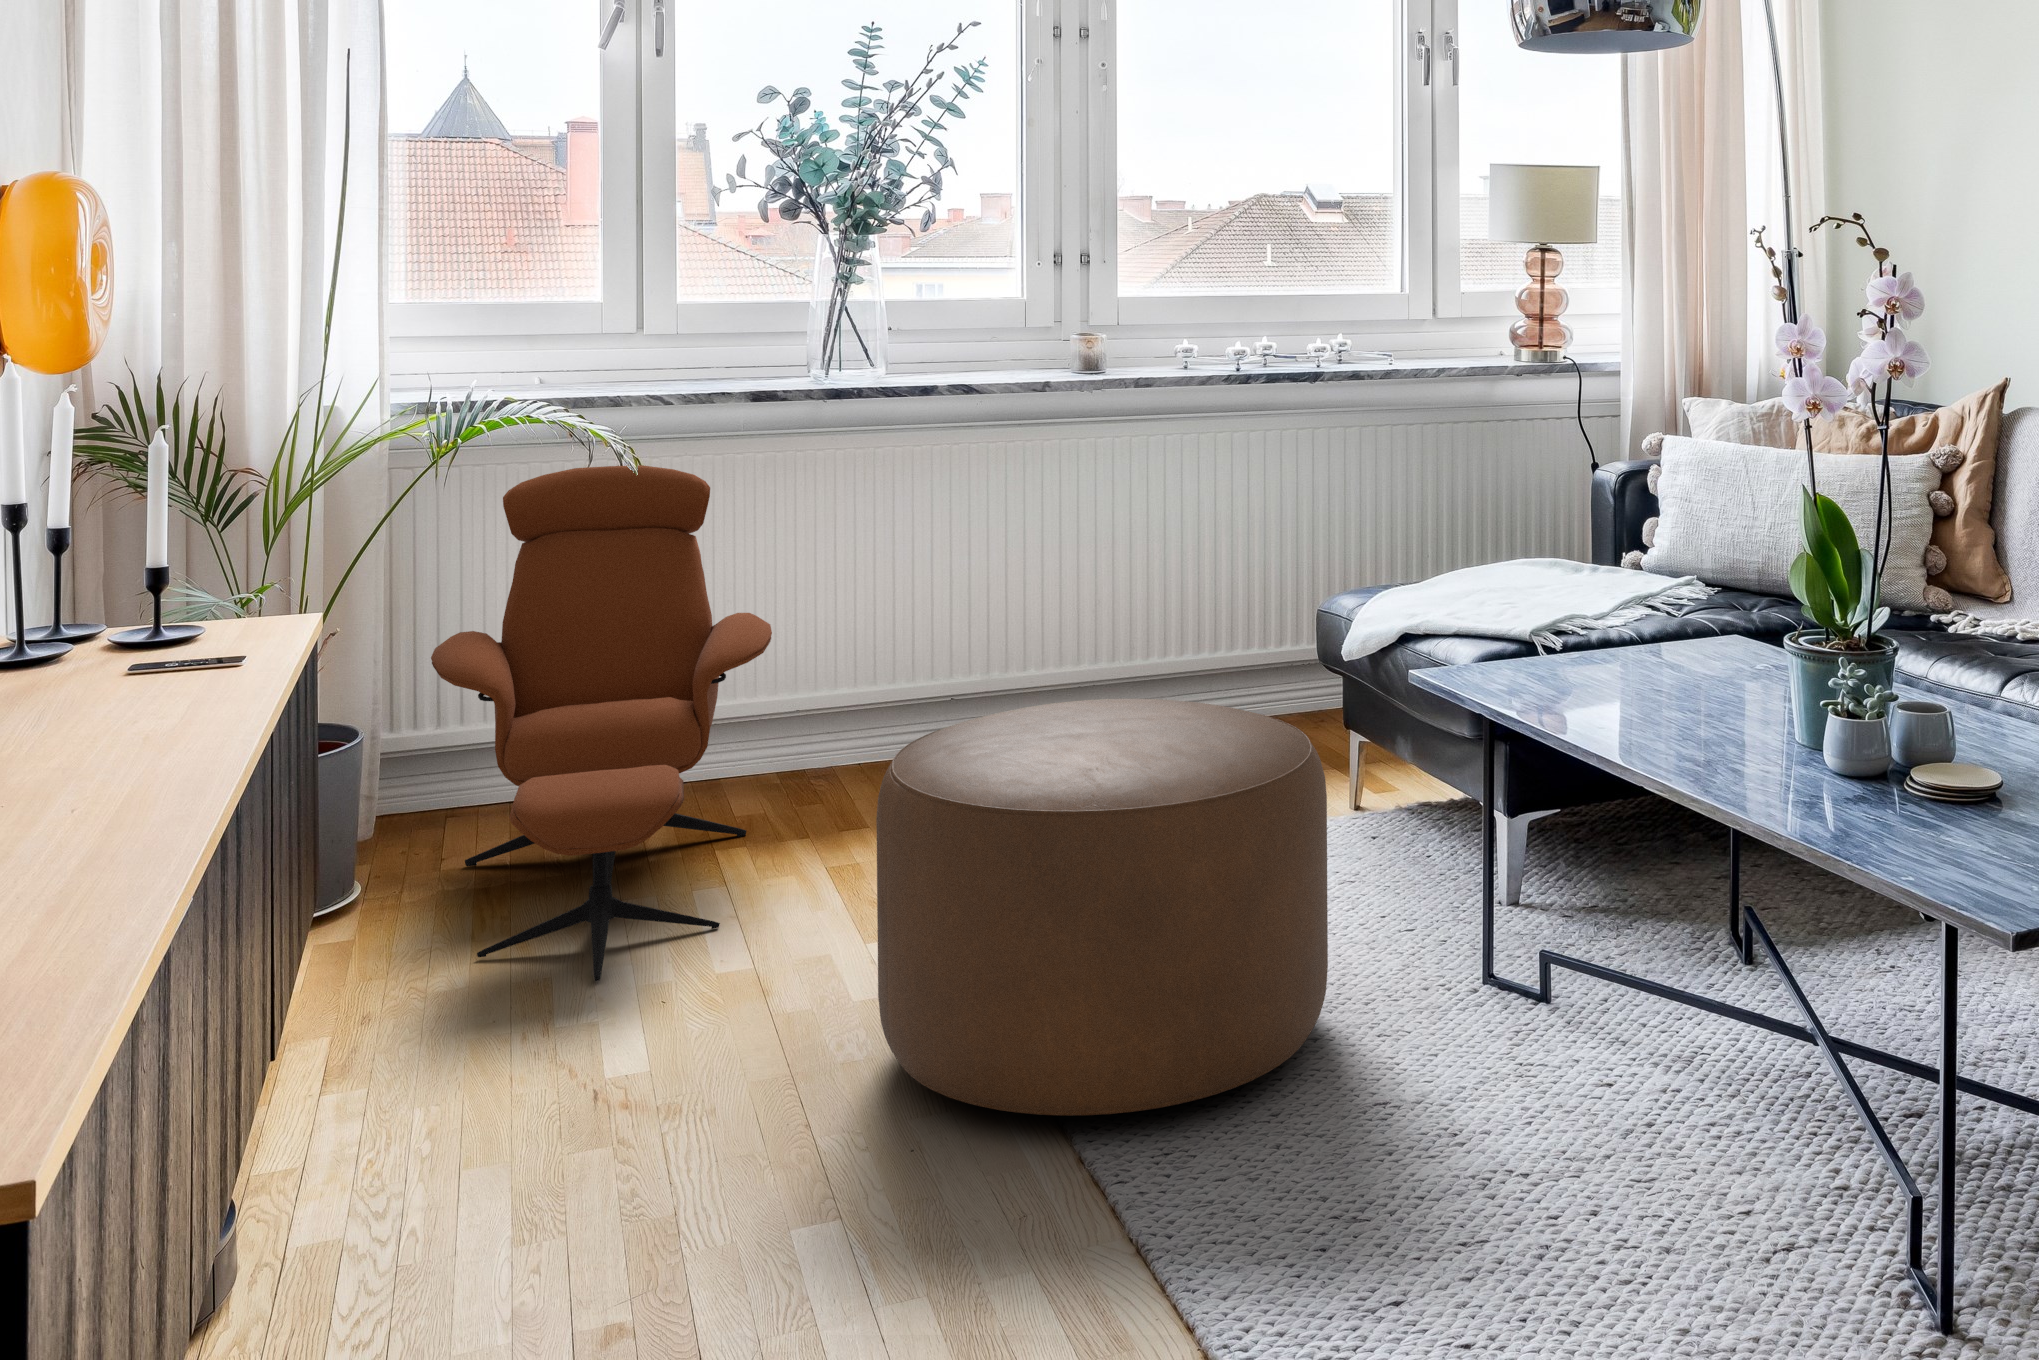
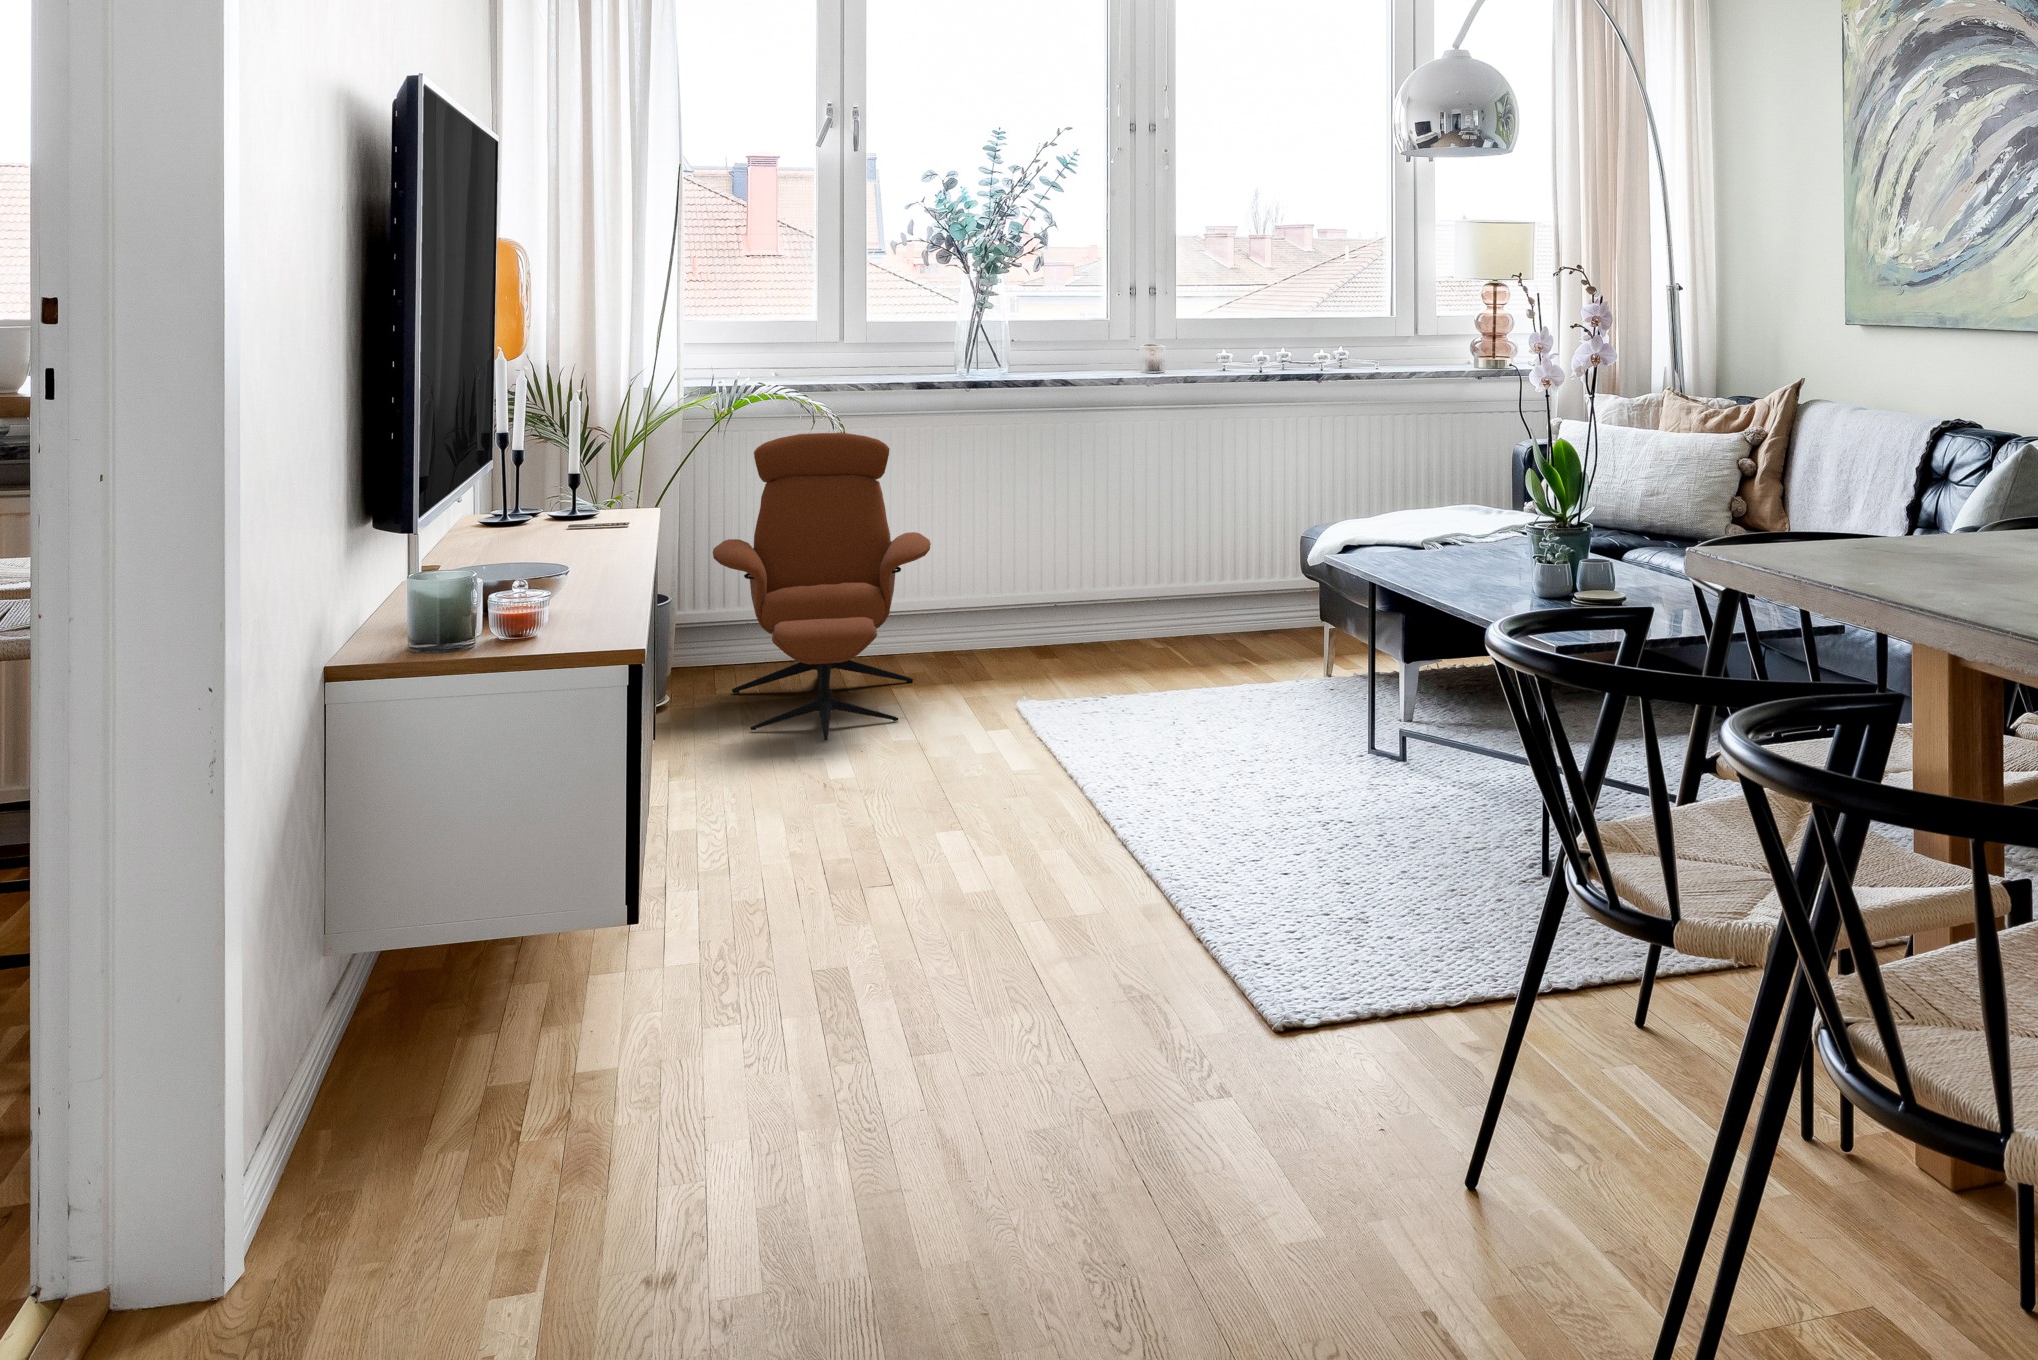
ottoman: present [876,699,1328,1116] -> none [996,568,1265,787]

